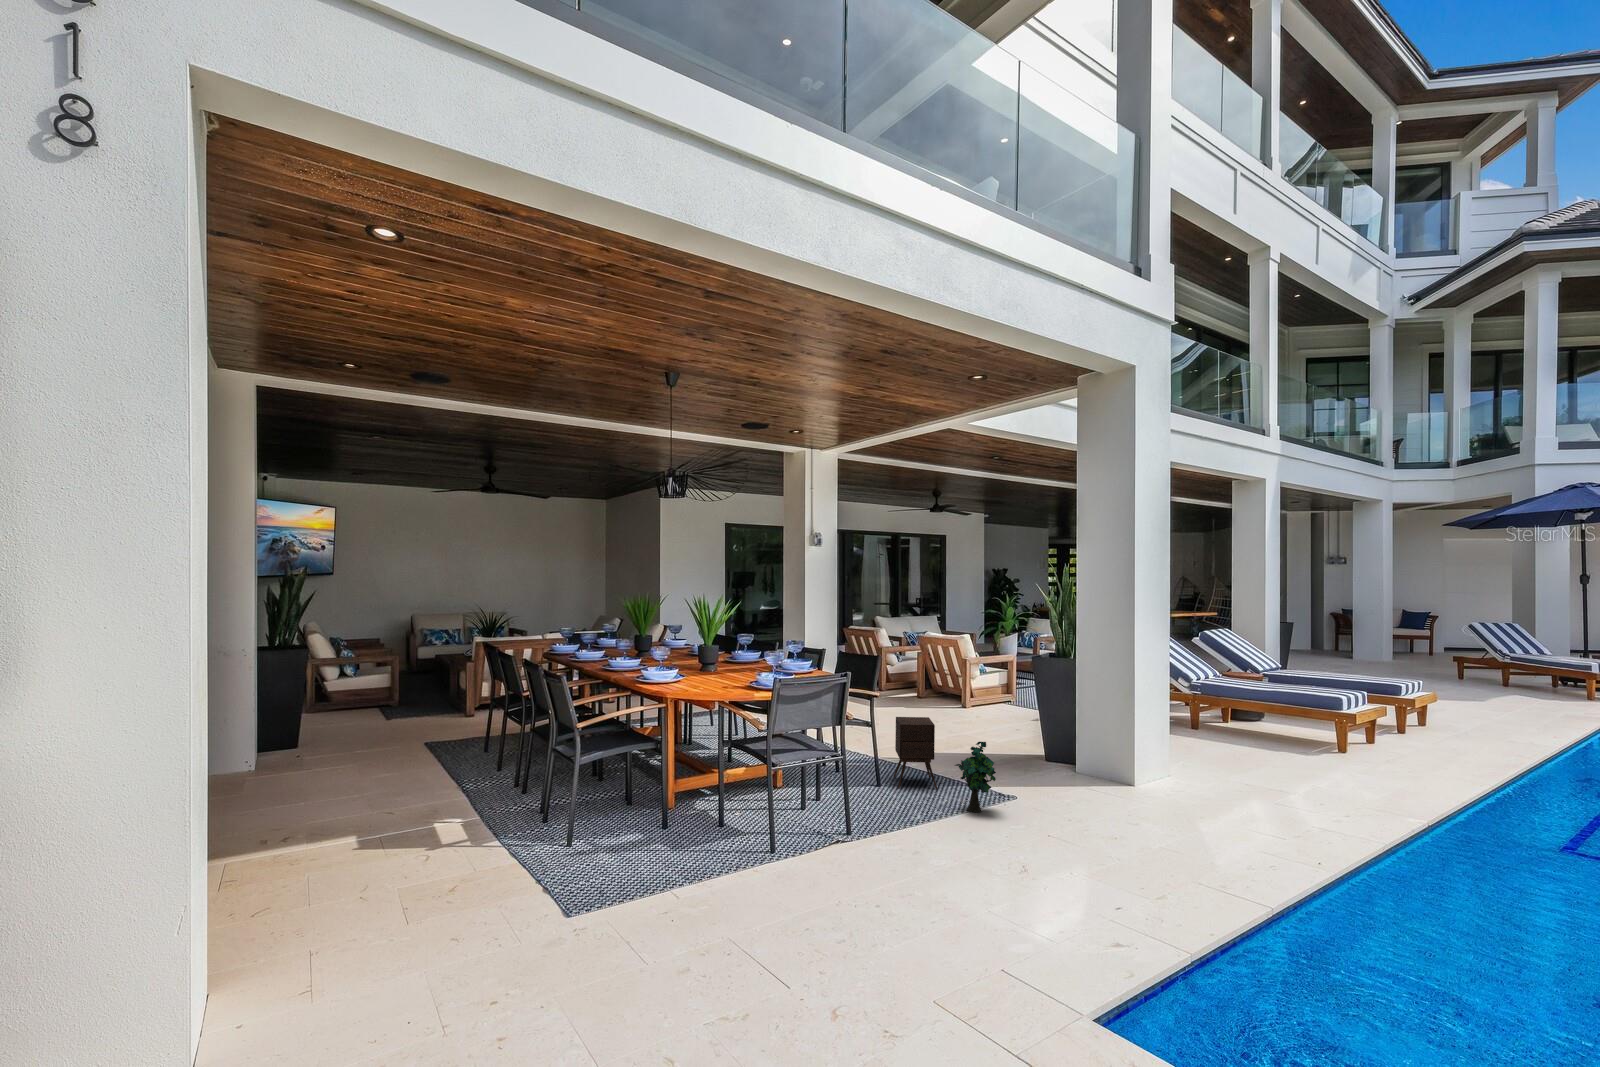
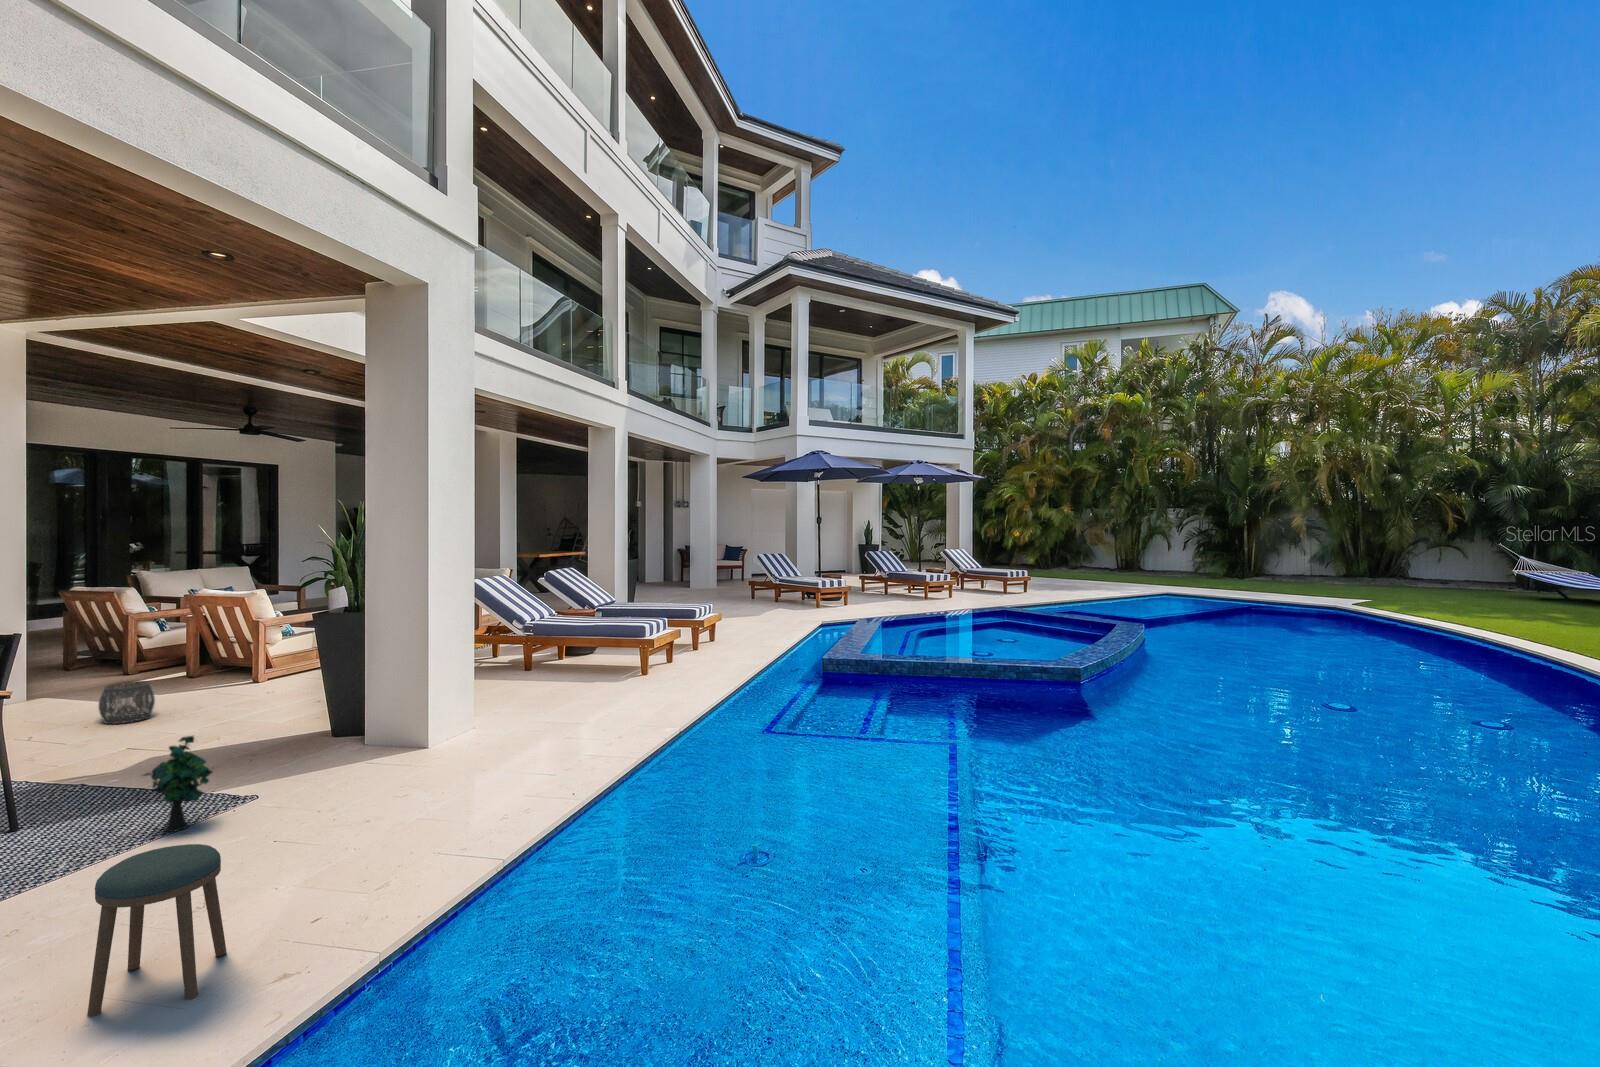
woven basket: none [882,692,913,723] -> present [99,681,155,724]
side table: present [893,717,937,789] -> none [53,715,130,826]
stool: none [994,824,1068,946] -> present [87,844,227,1017]

